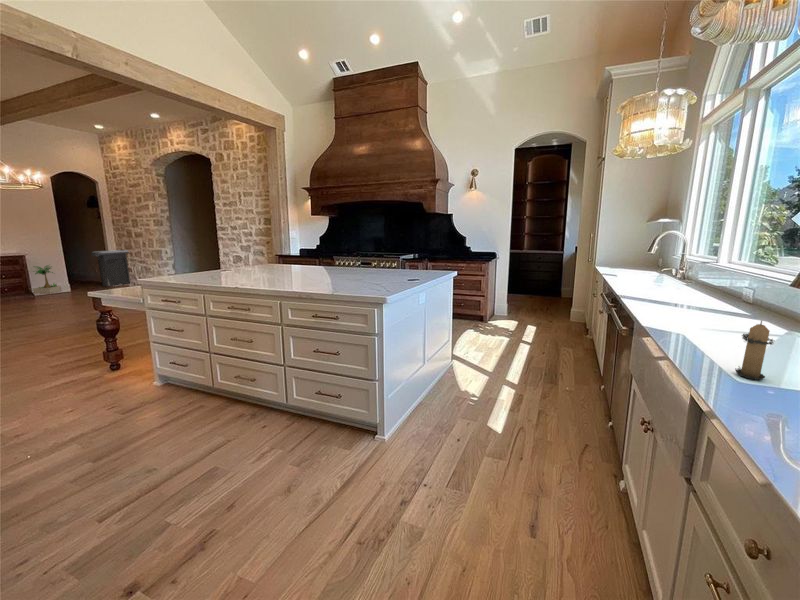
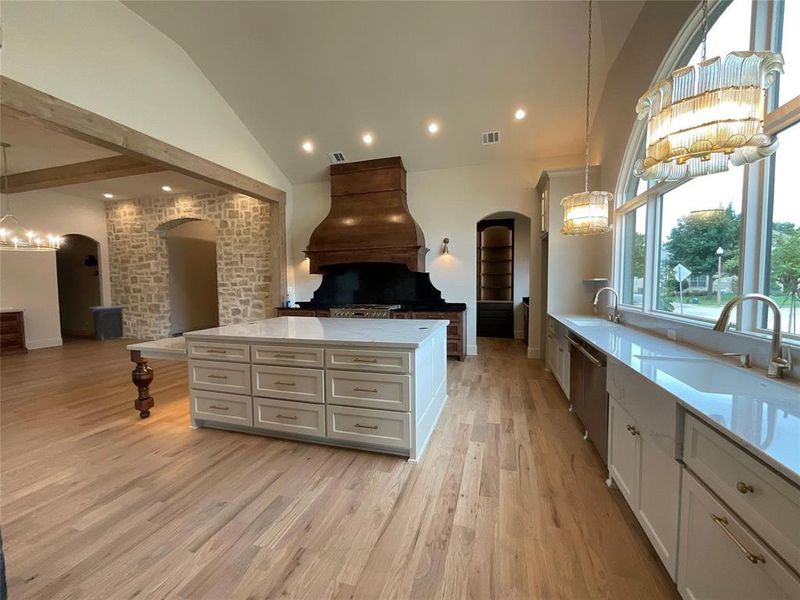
potted plant: present [33,266,62,294] -> none [23,321,54,350]
candle: present [735,321,773,380] -> none [685,351,710,390]

